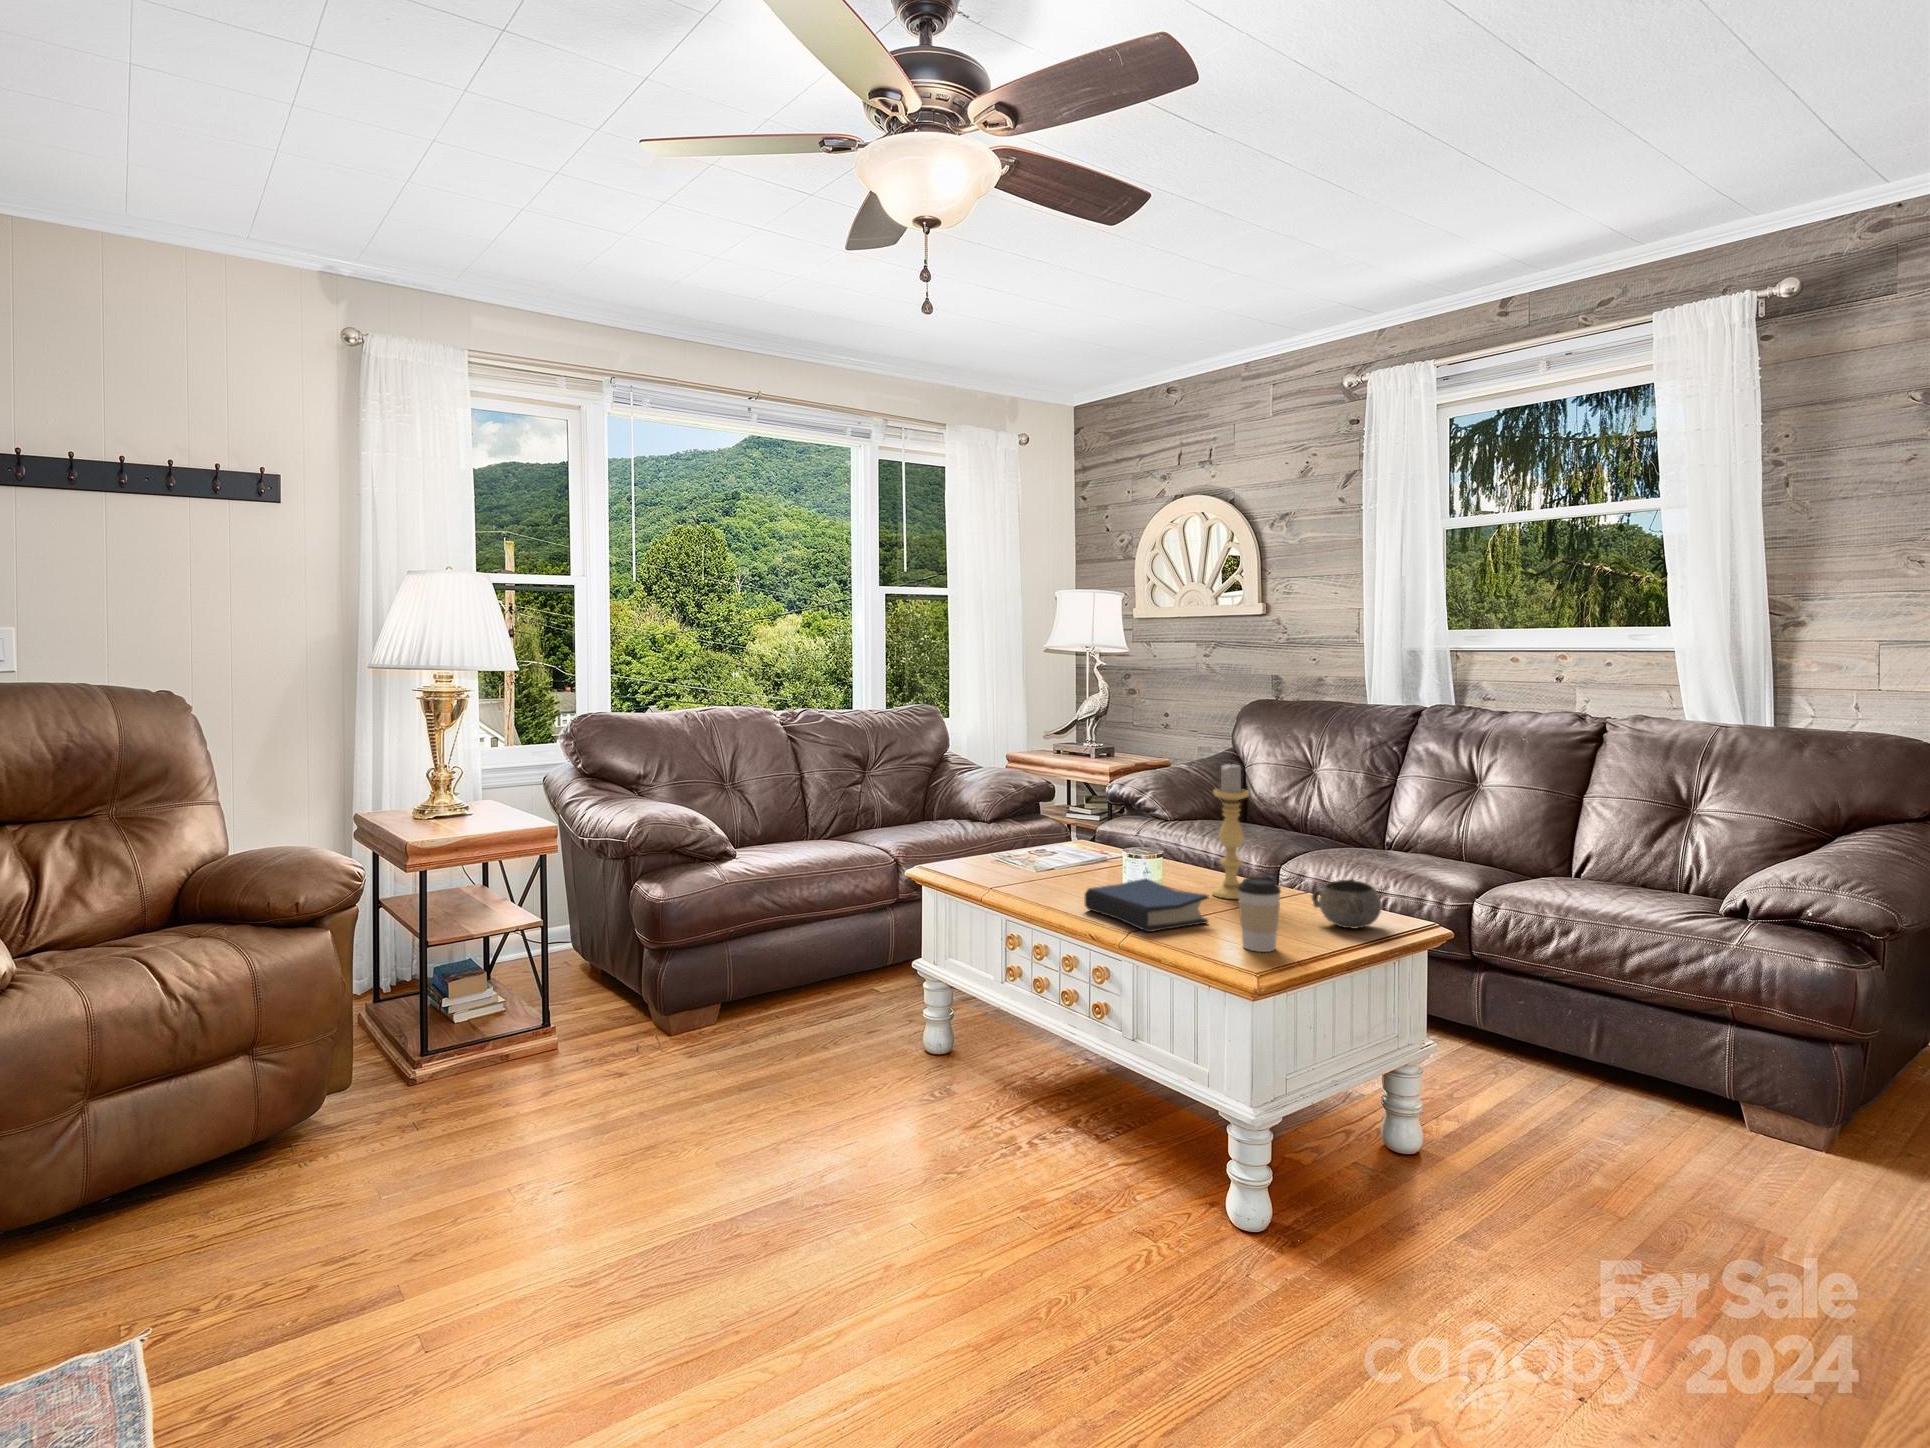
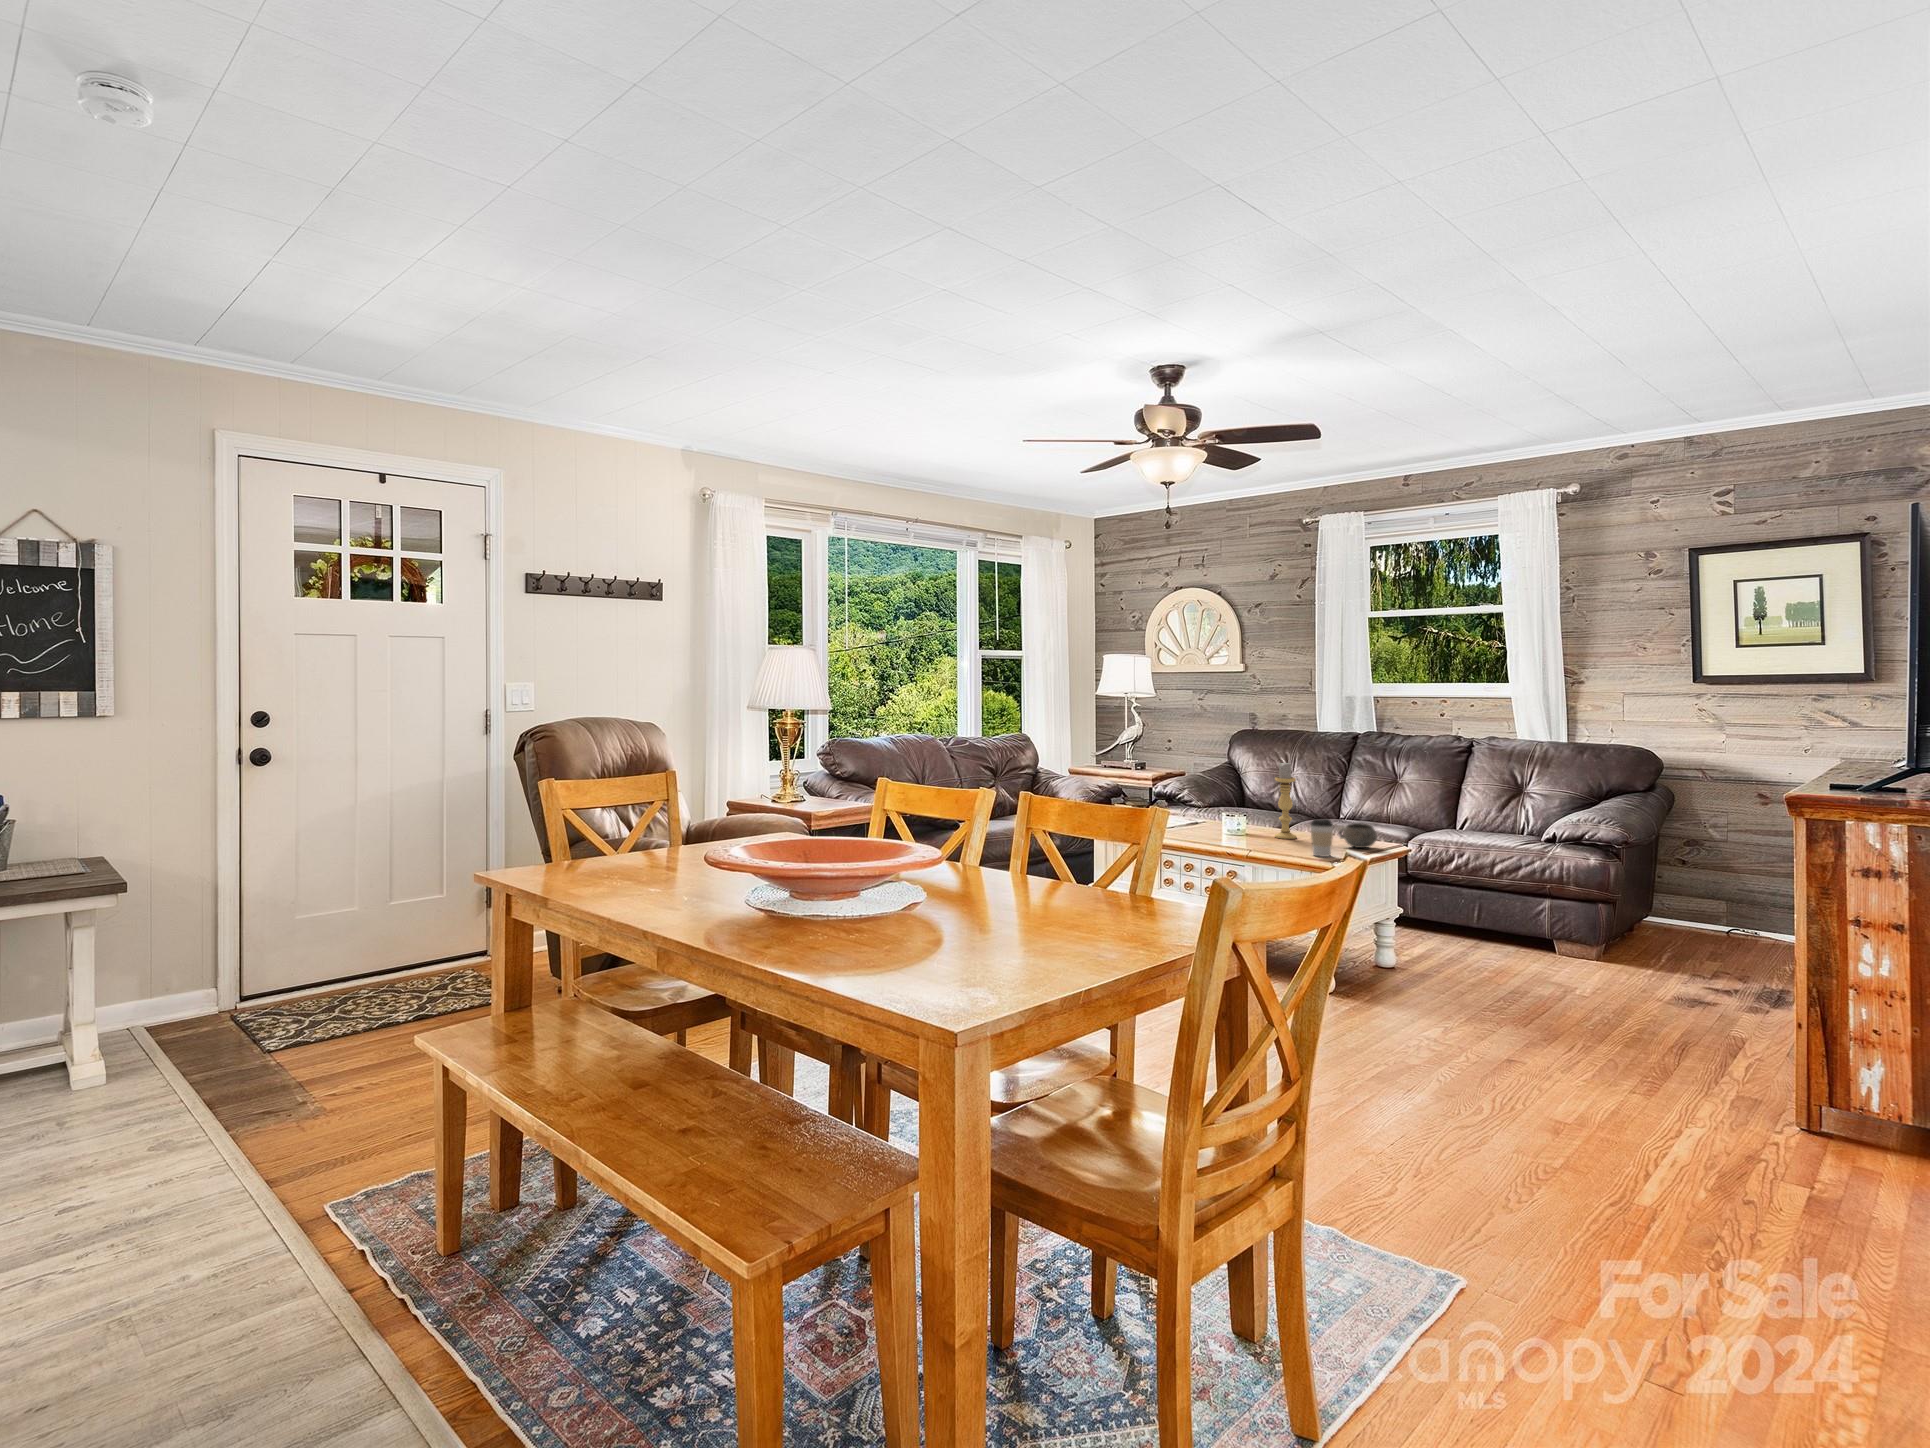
hardback book: present [1085,879,1208,932] -> none [1214,827,1286,851]

